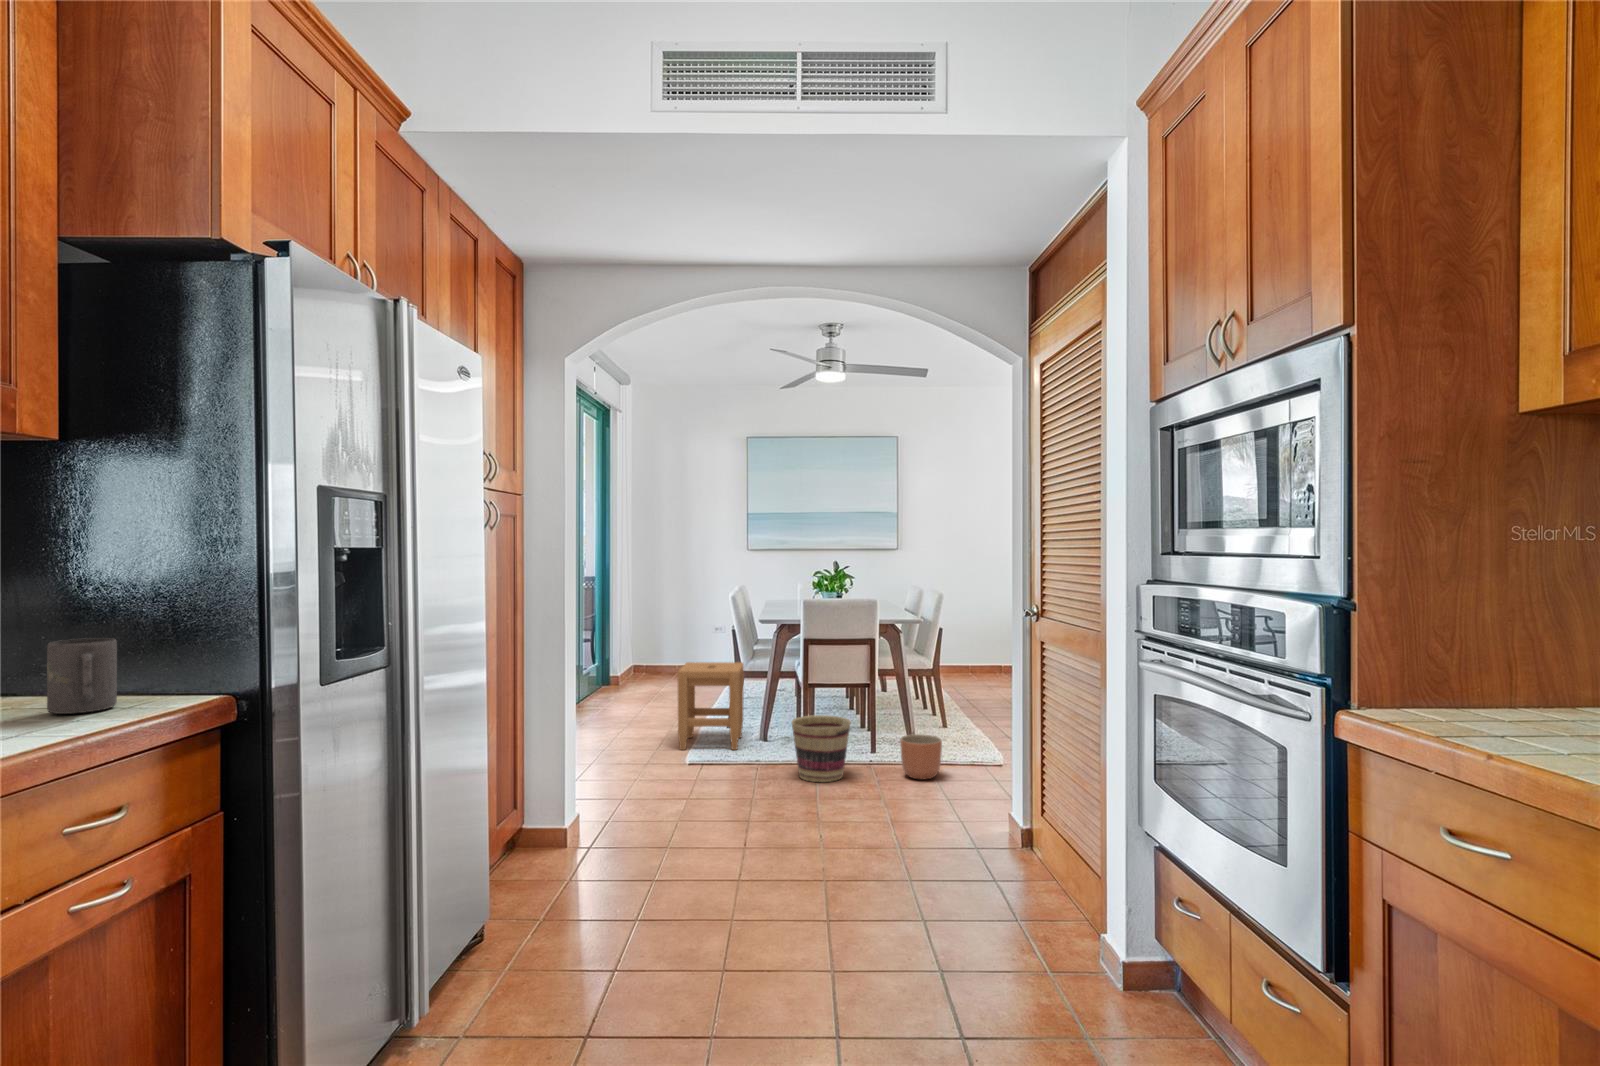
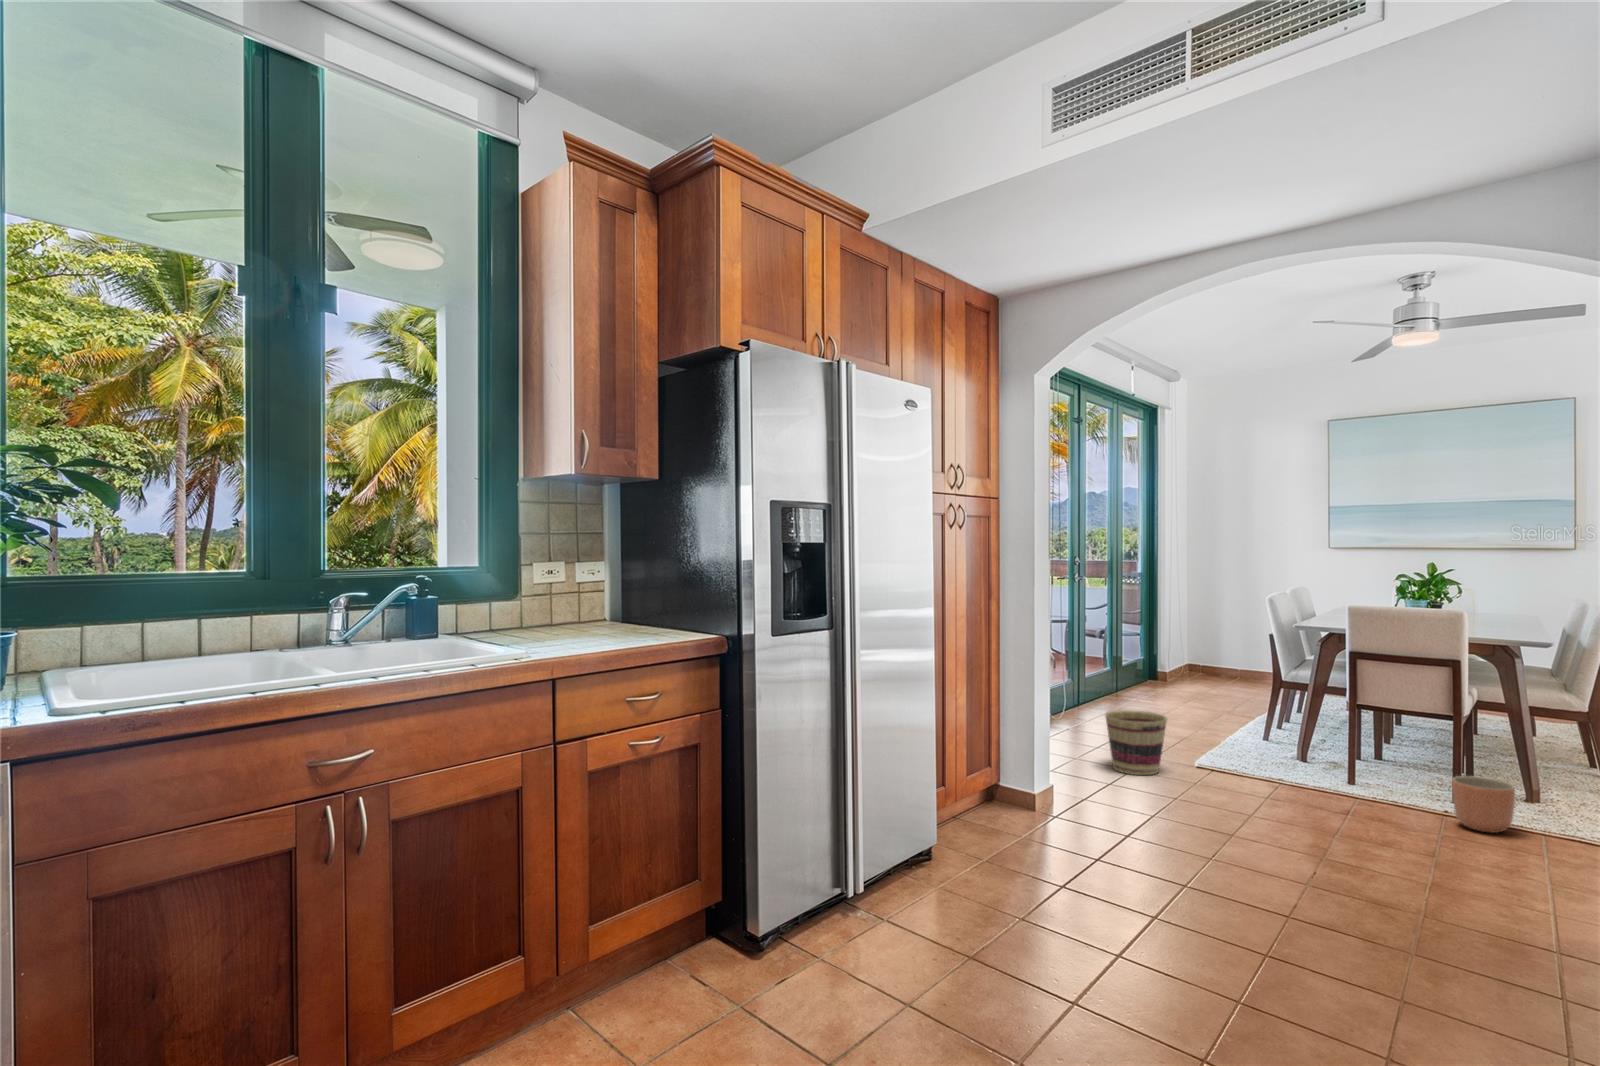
mug: present [47,638,117,714] -> none [637,595,668,637]
stool: present [677,662,744,750] -> none [1191,666,1276,765]
basket: present [792,715,851,782] -> present [1105,710,1167,775]

